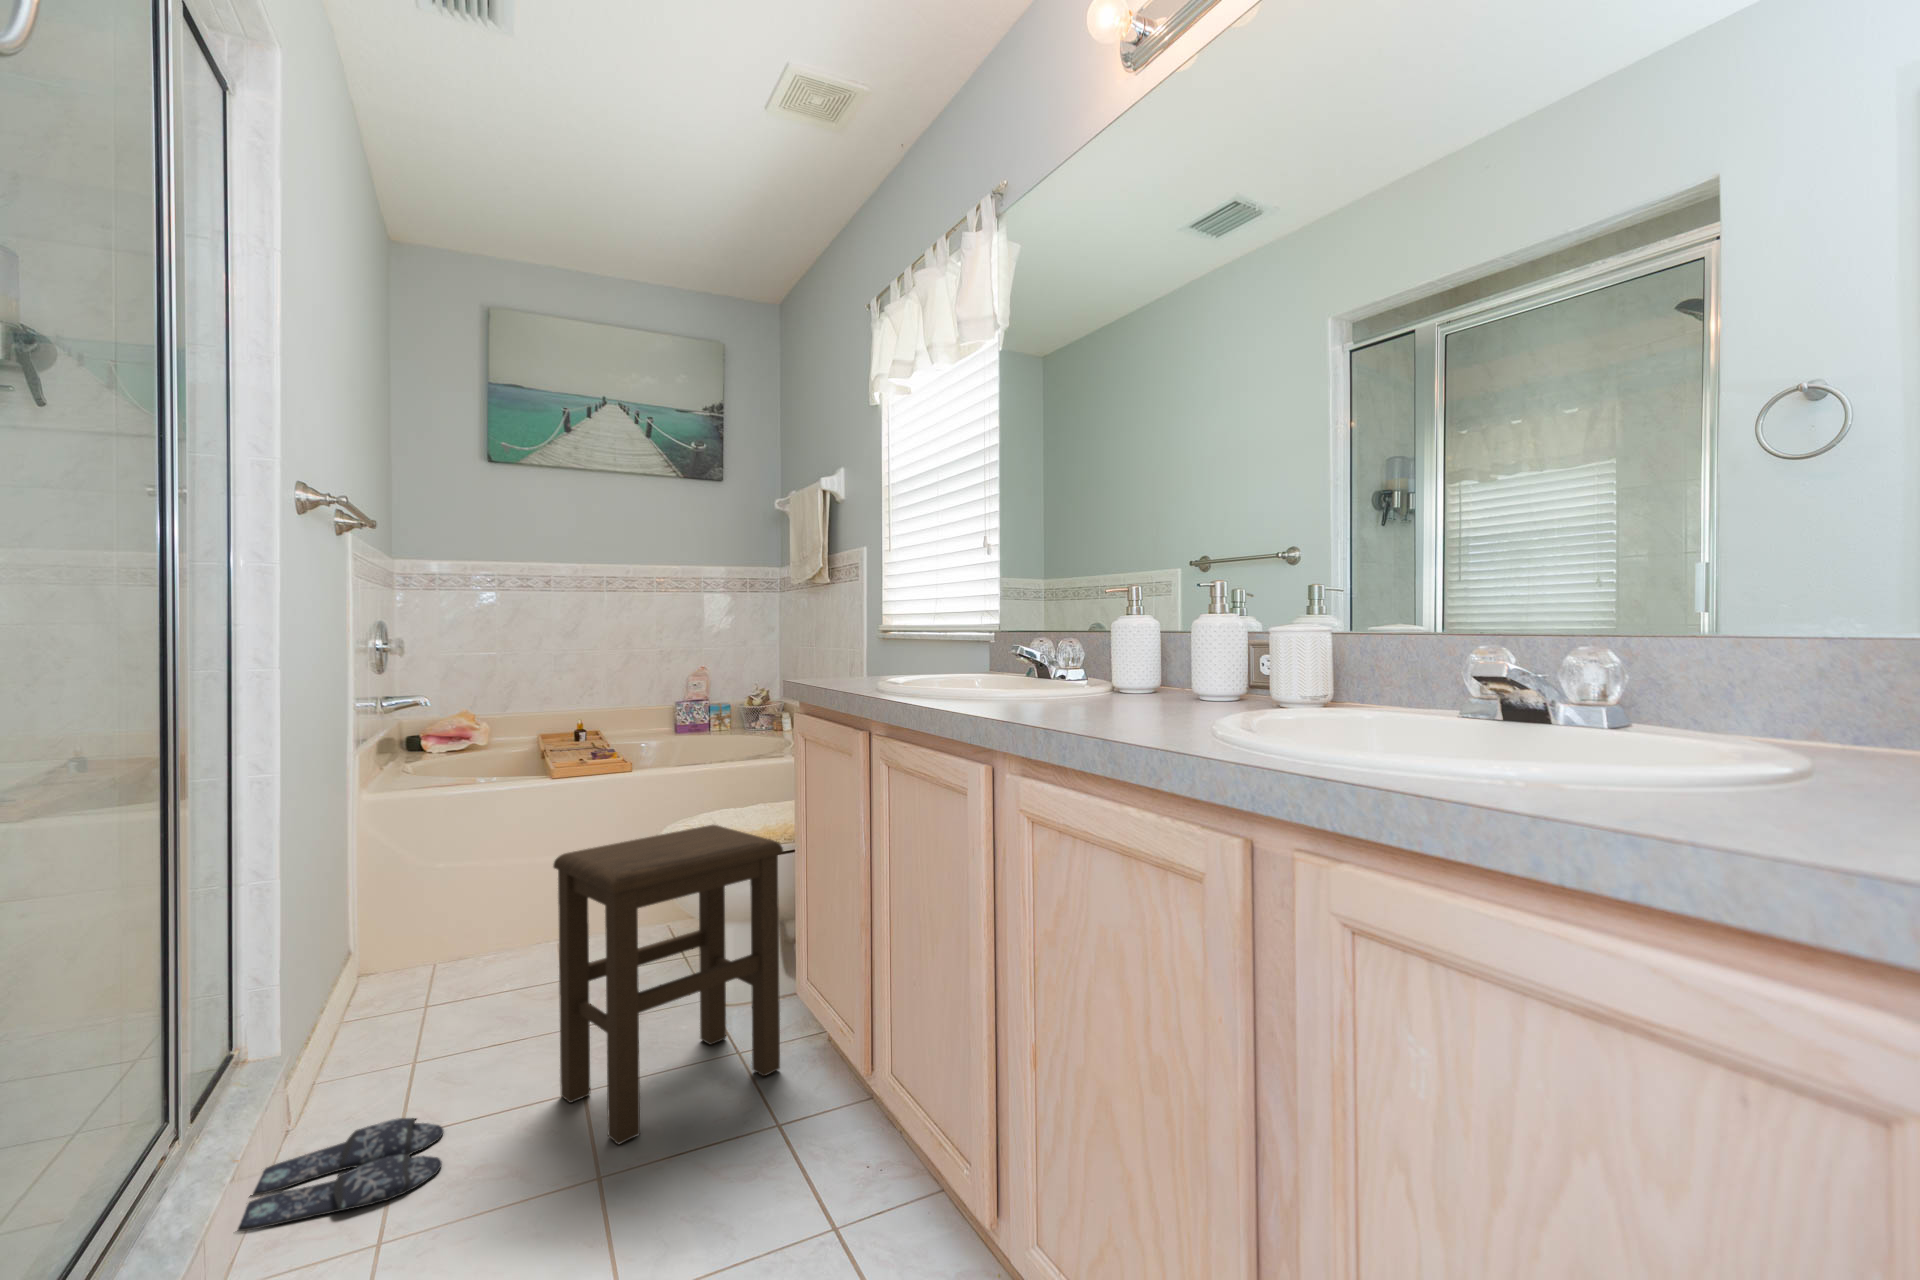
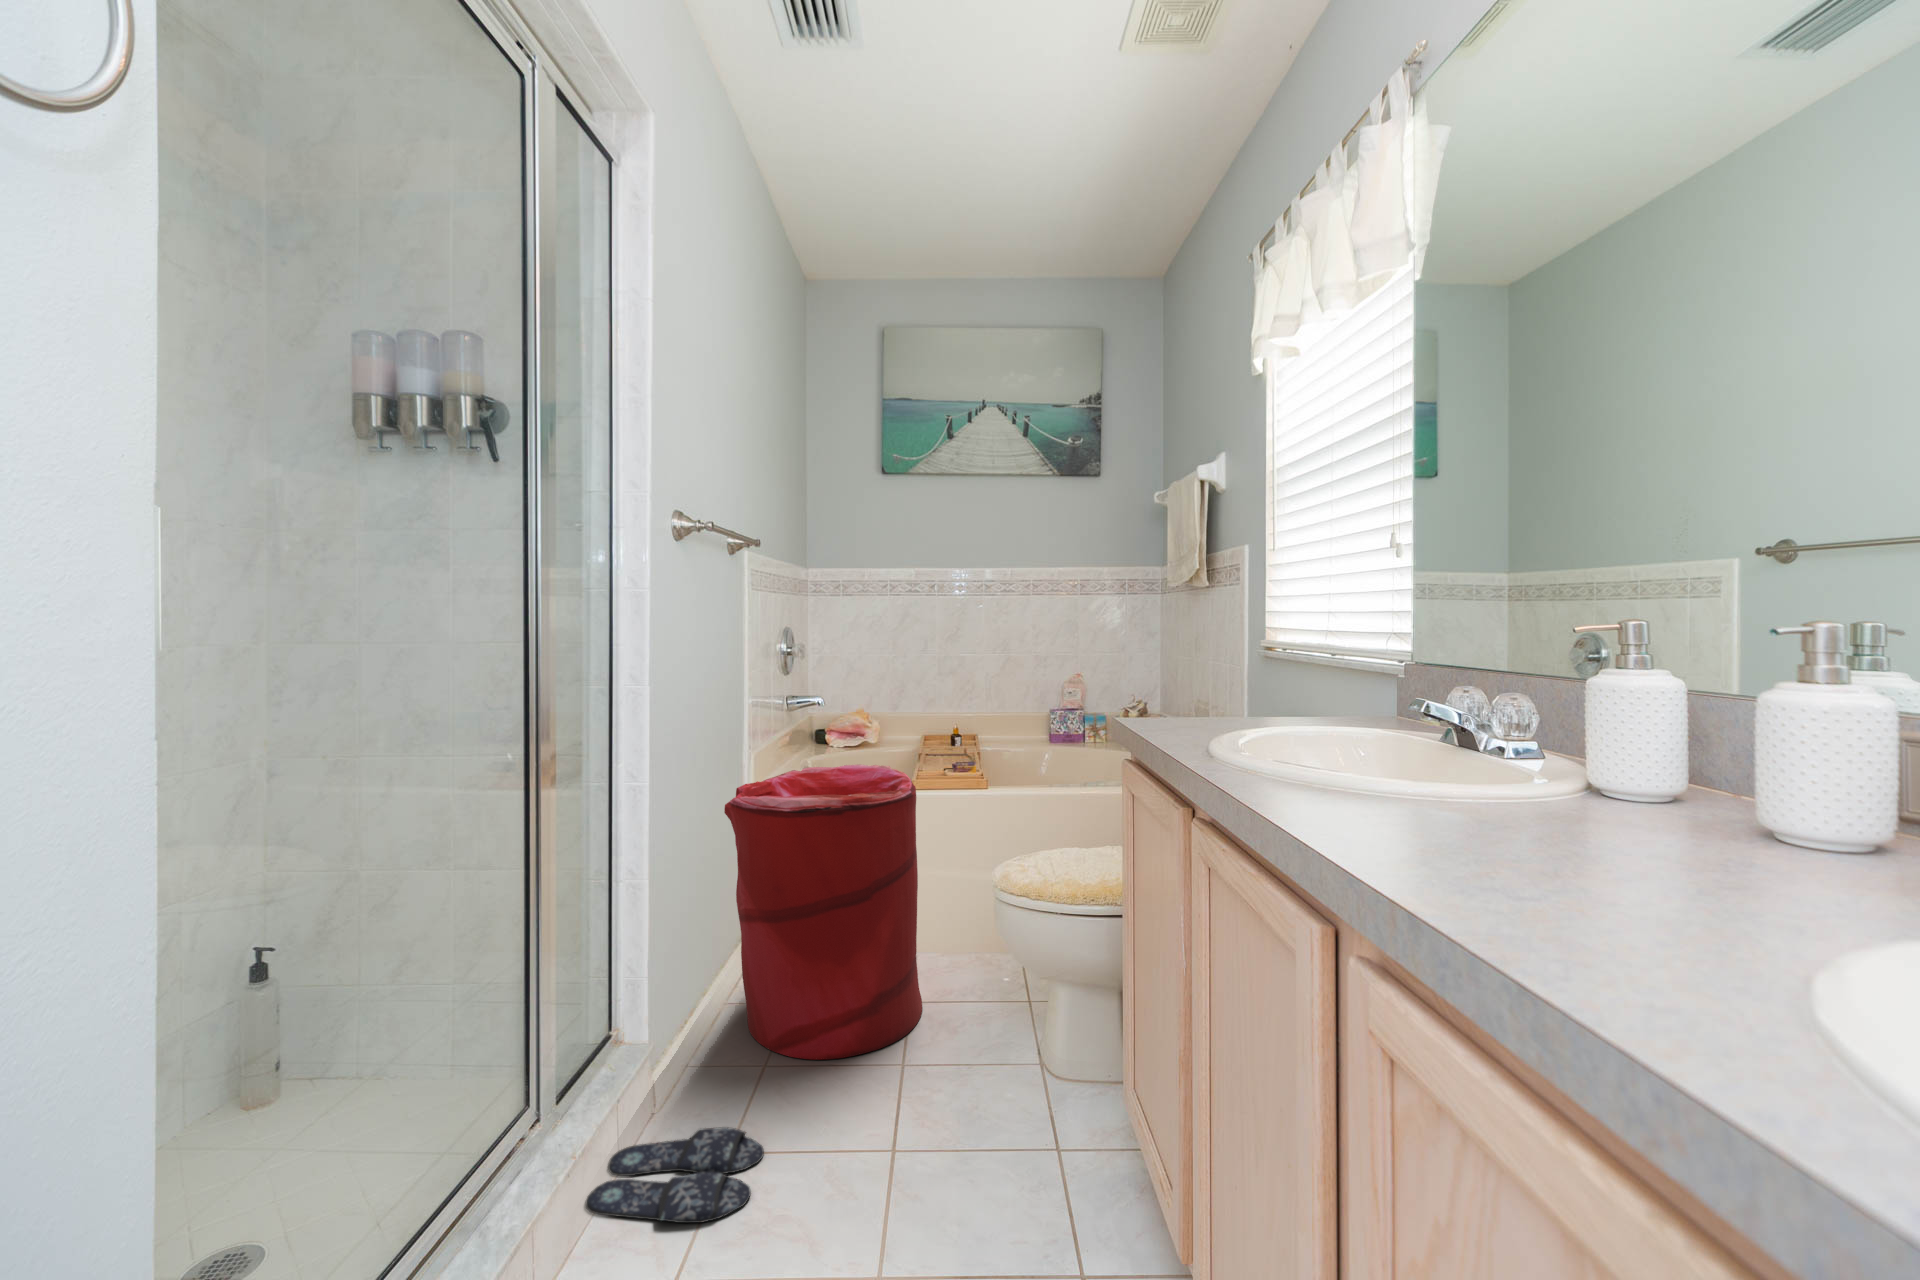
laundry hamper: none [345,751,581,1053] -> present [724,764,922,1060]
stool: present [553,825,783,1144] -> none [864,878,1100,1234]

